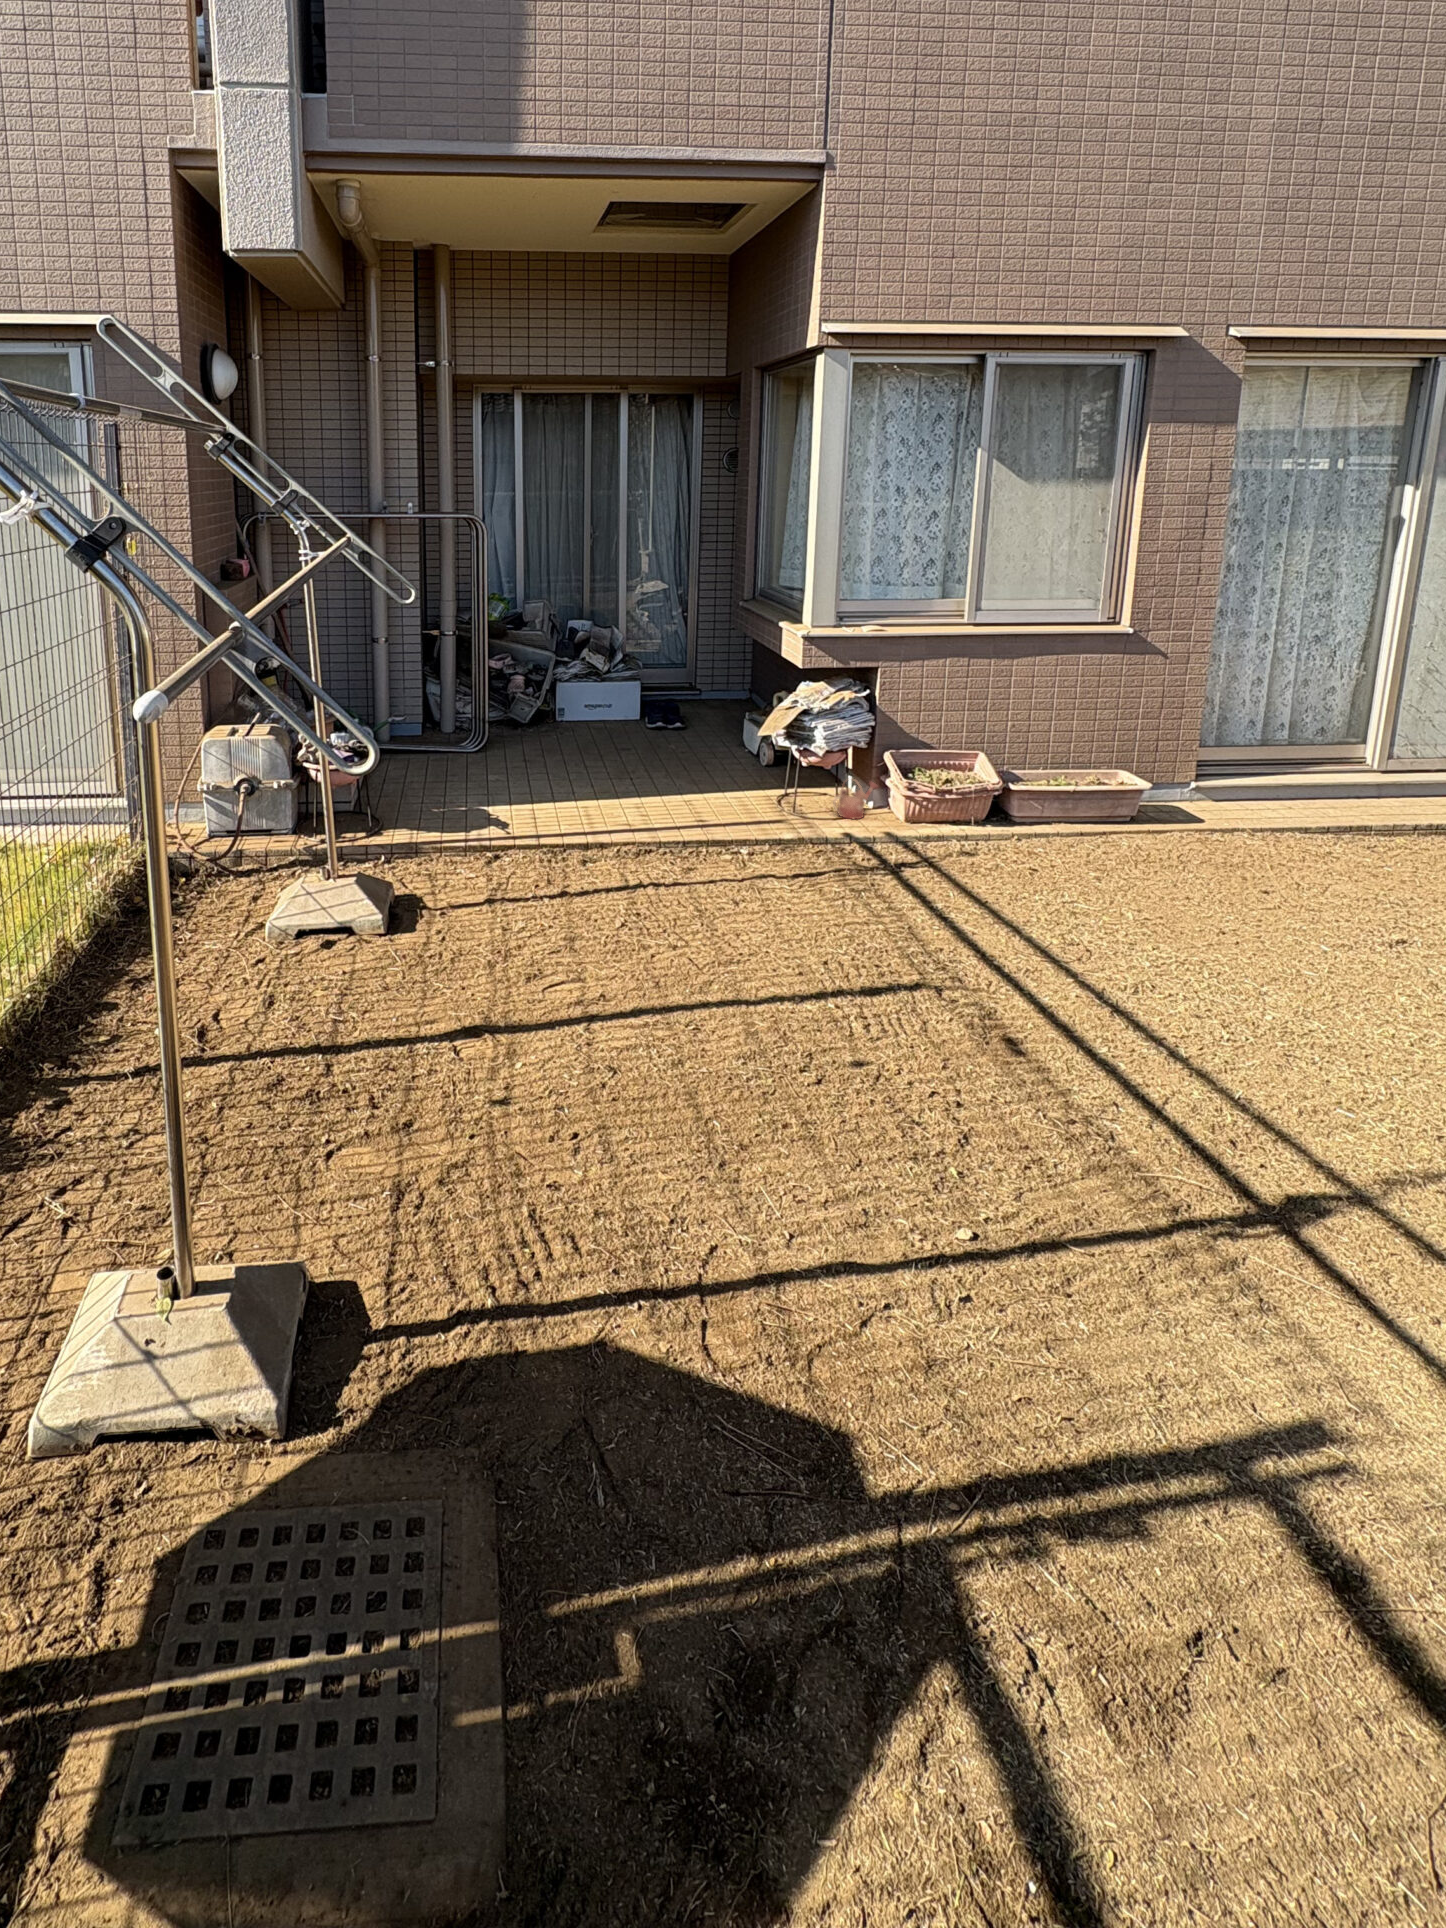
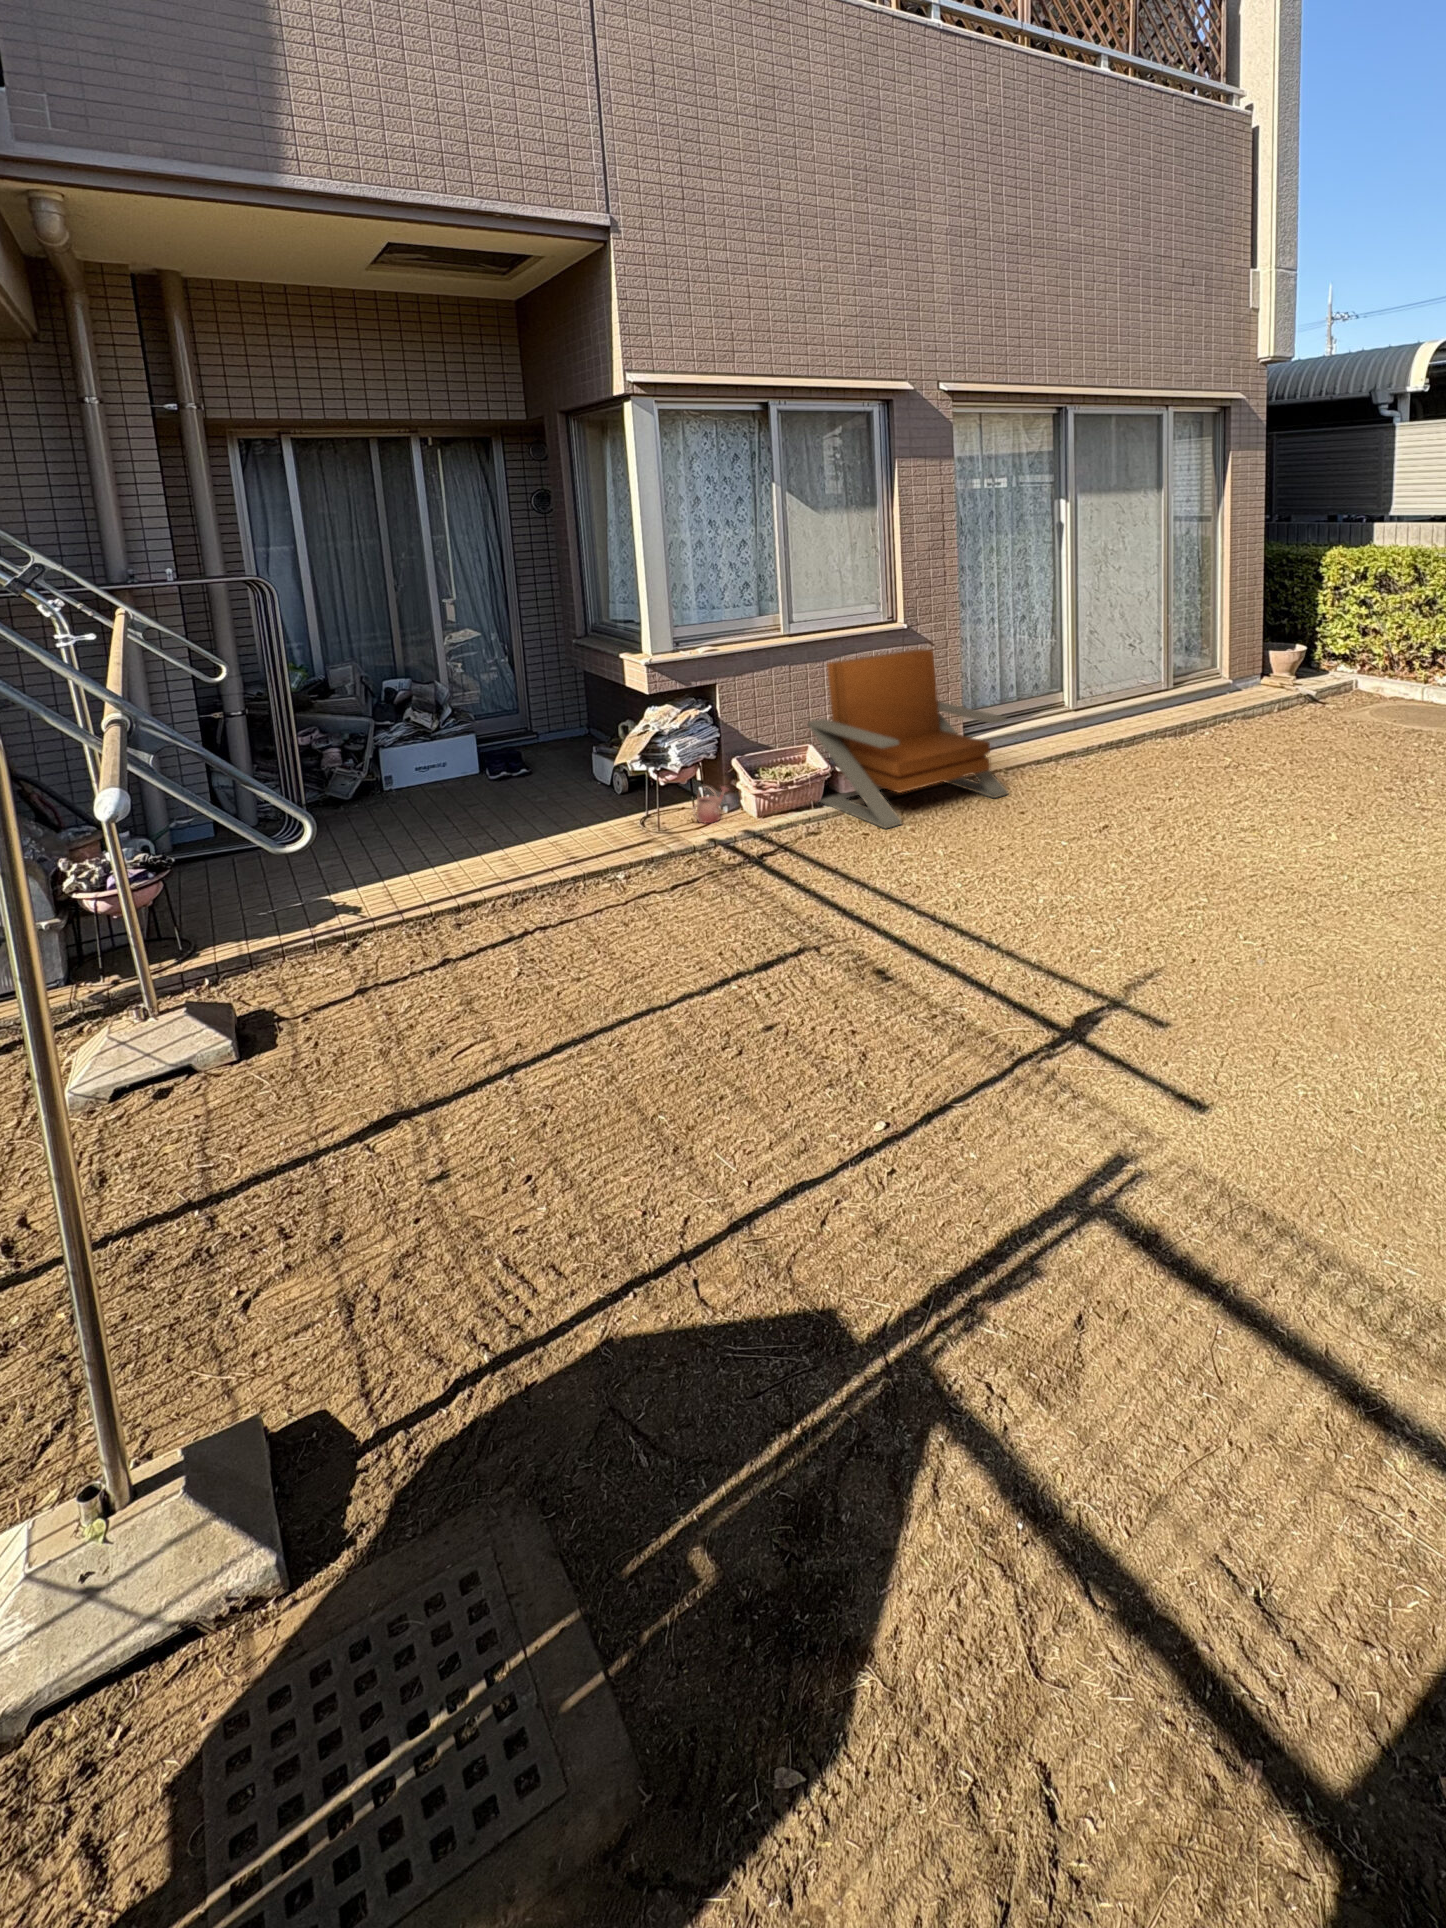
lounge chair: none [979,661,1266,872] -> present [808,649,1008,829]

